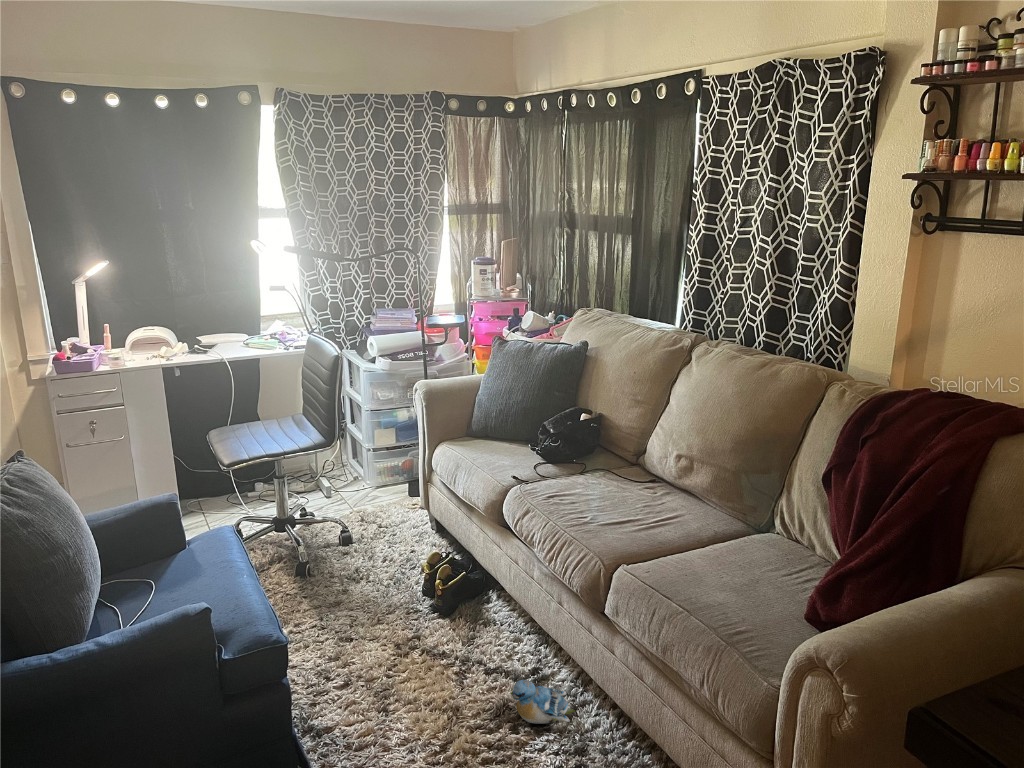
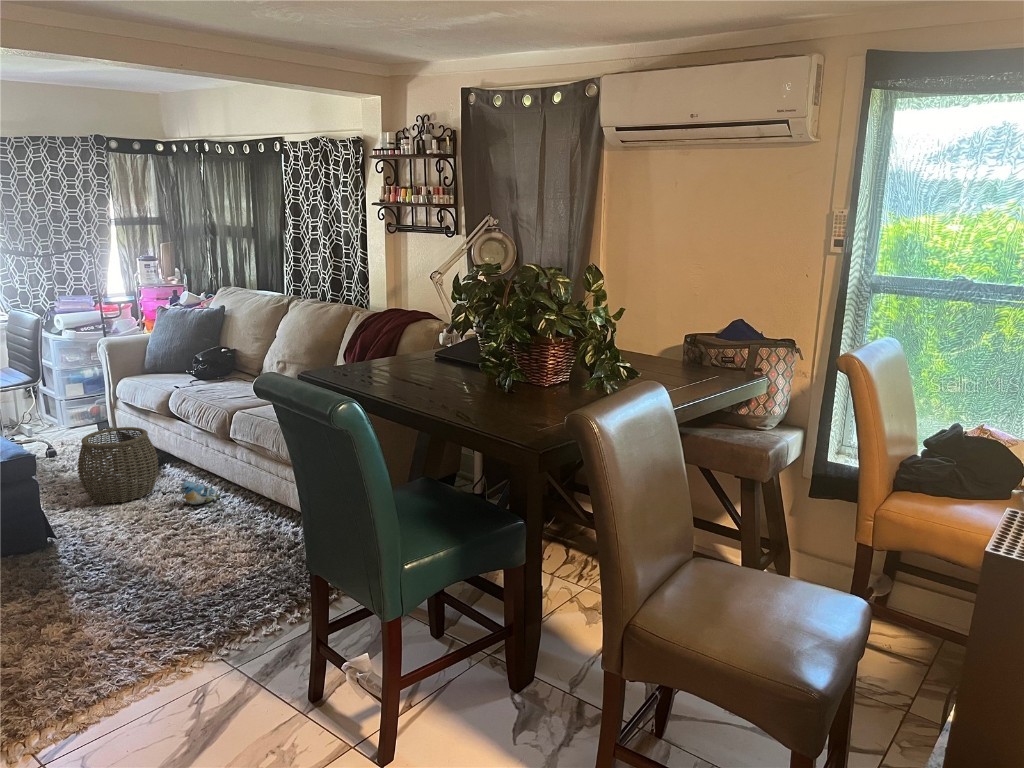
woven basket: none [359,548,479,687] -> present [77,427,159,504]

